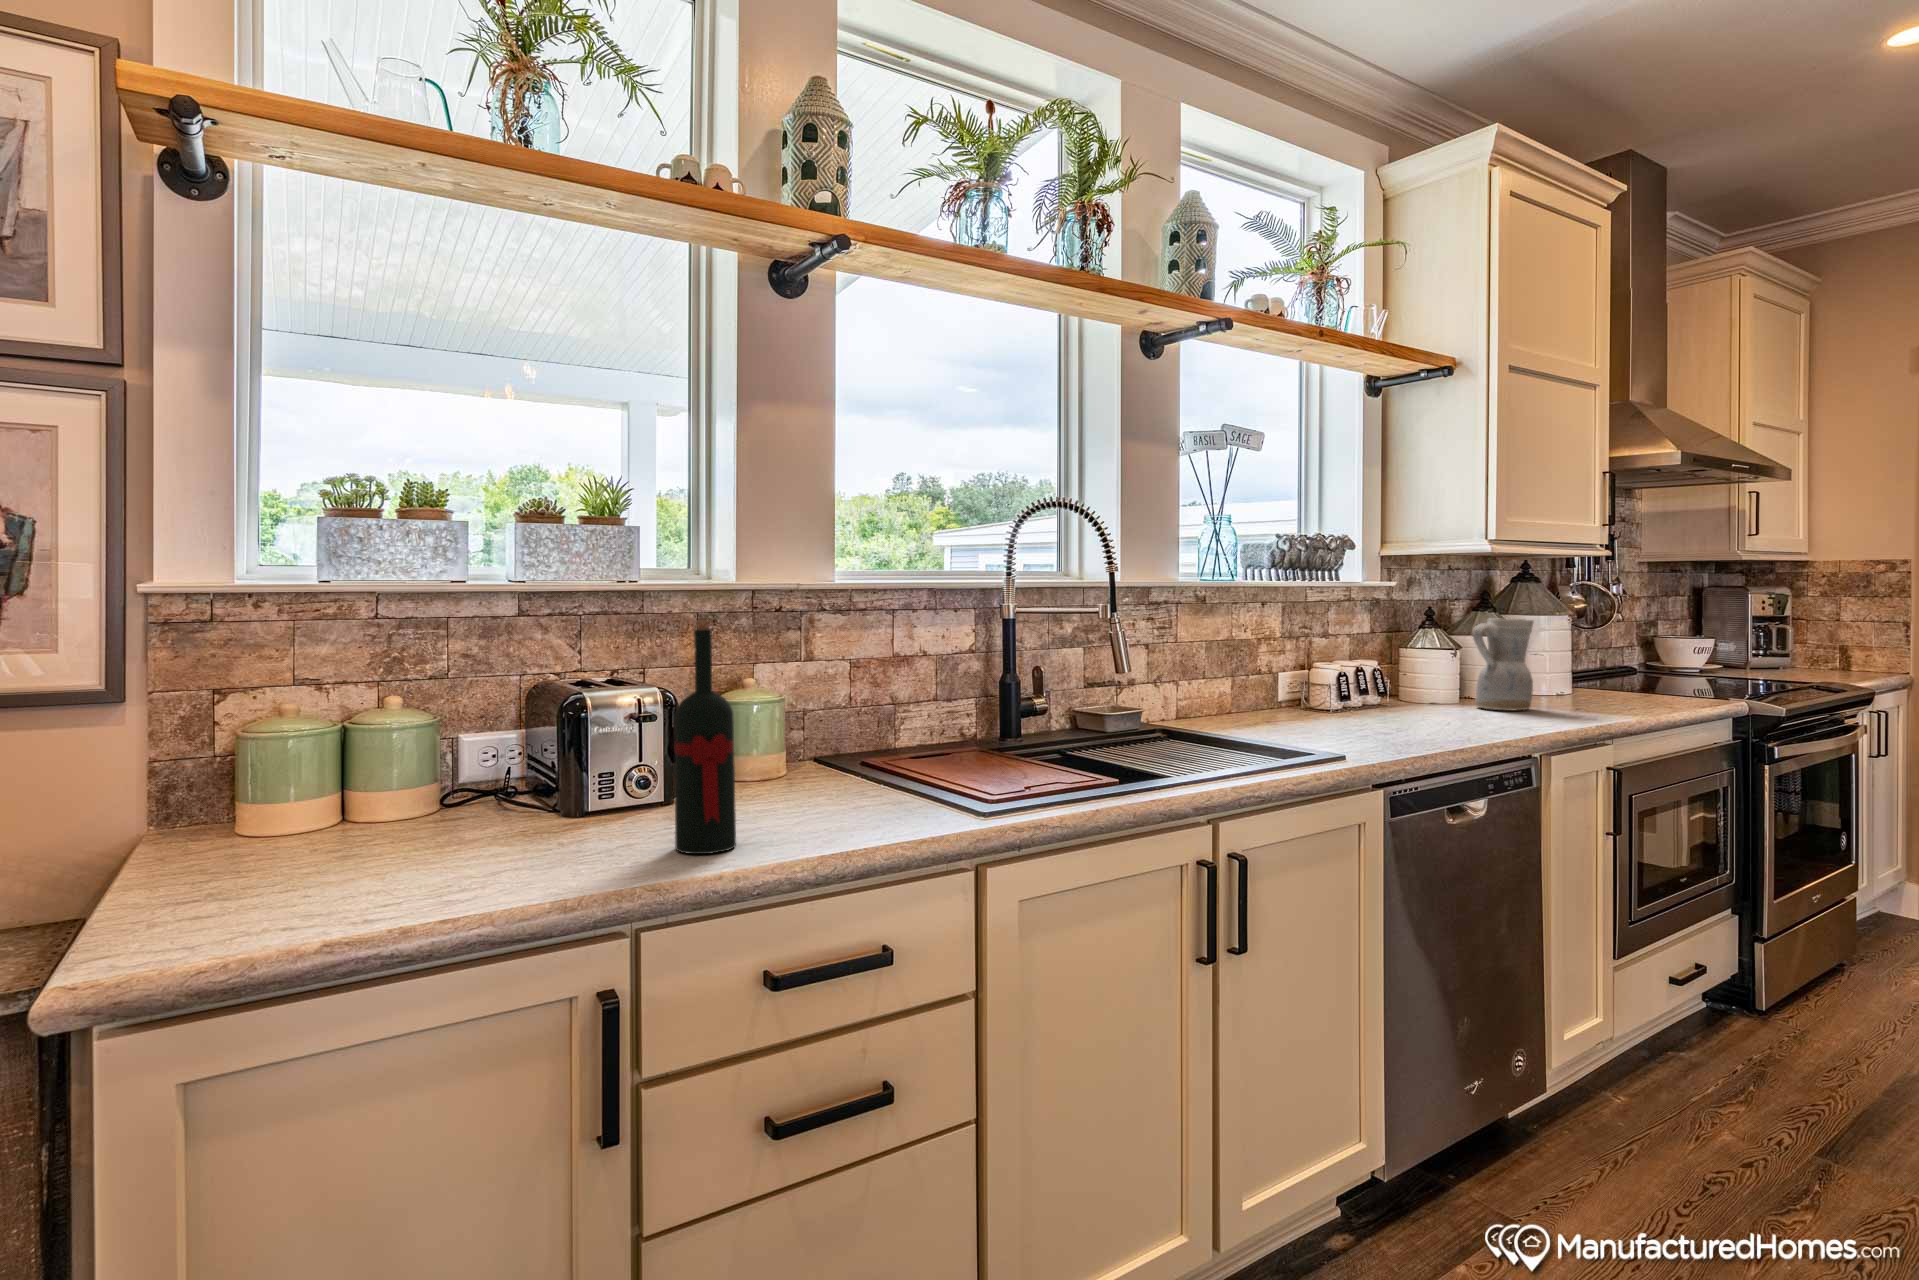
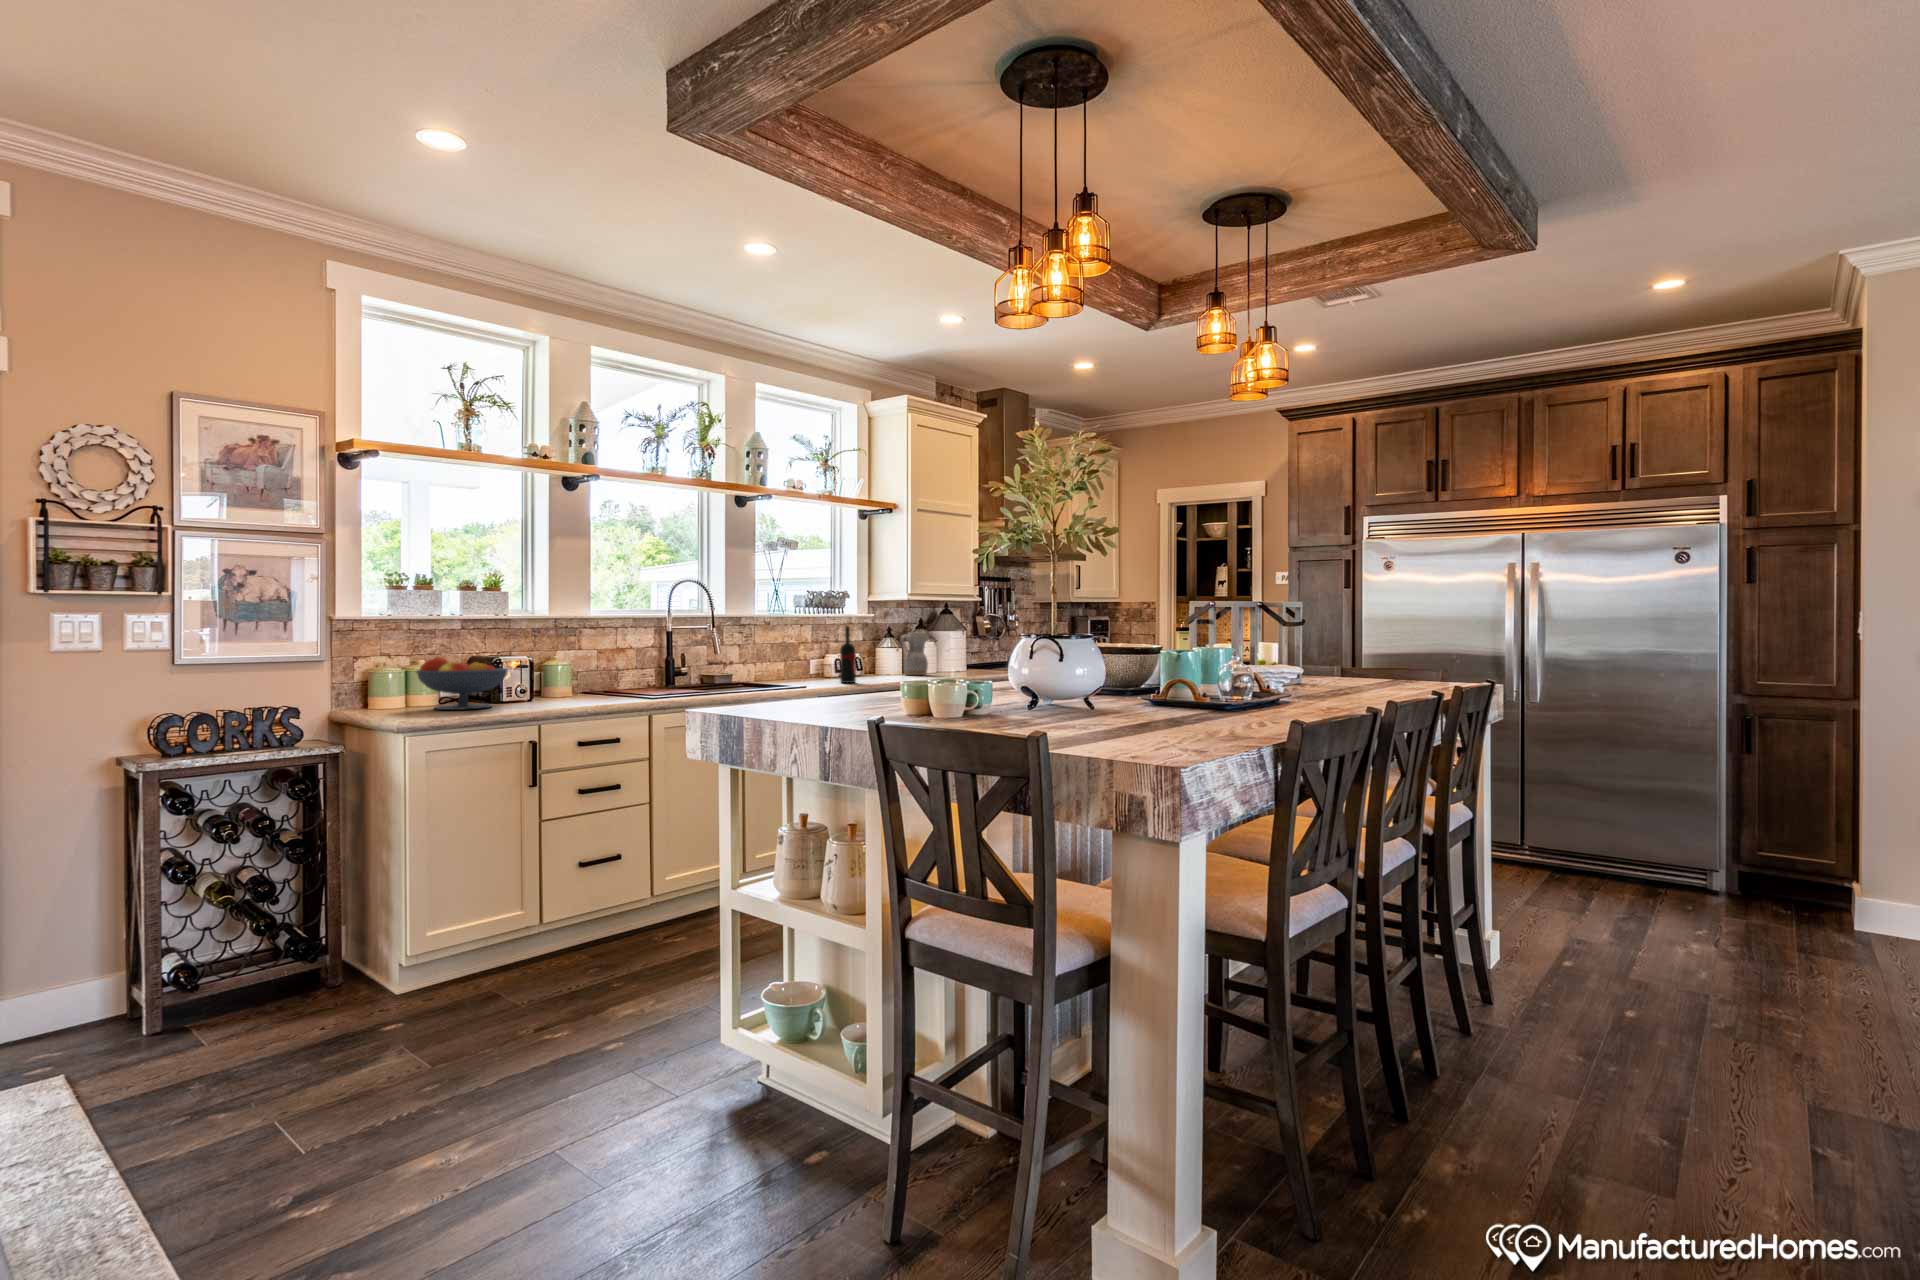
wine bottle: present [674,620,736,854] -> present [840,625,856,683]
fruit bowl: none [292,701,570,871] -> present [416,657,508,710]

